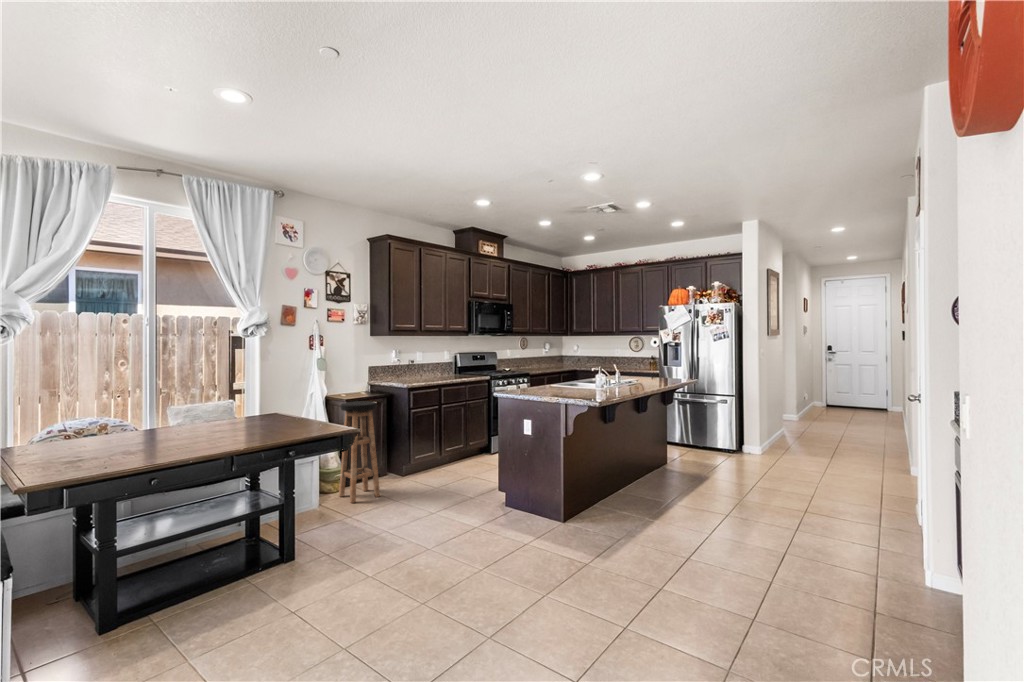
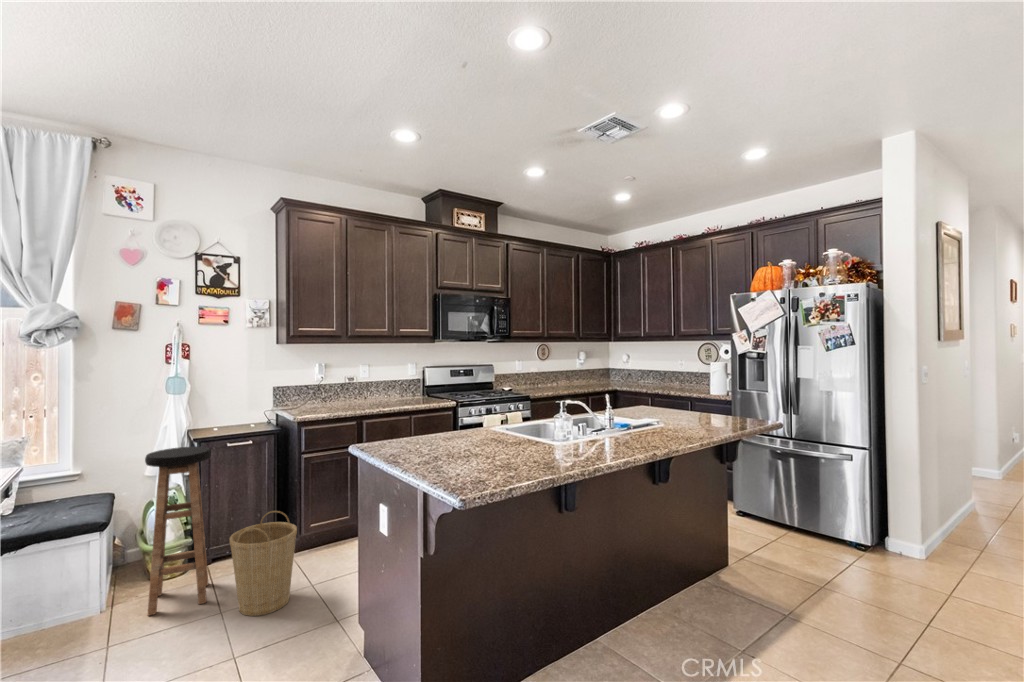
basket: none [399,439,437,498] -> present [229,511,297,616]

